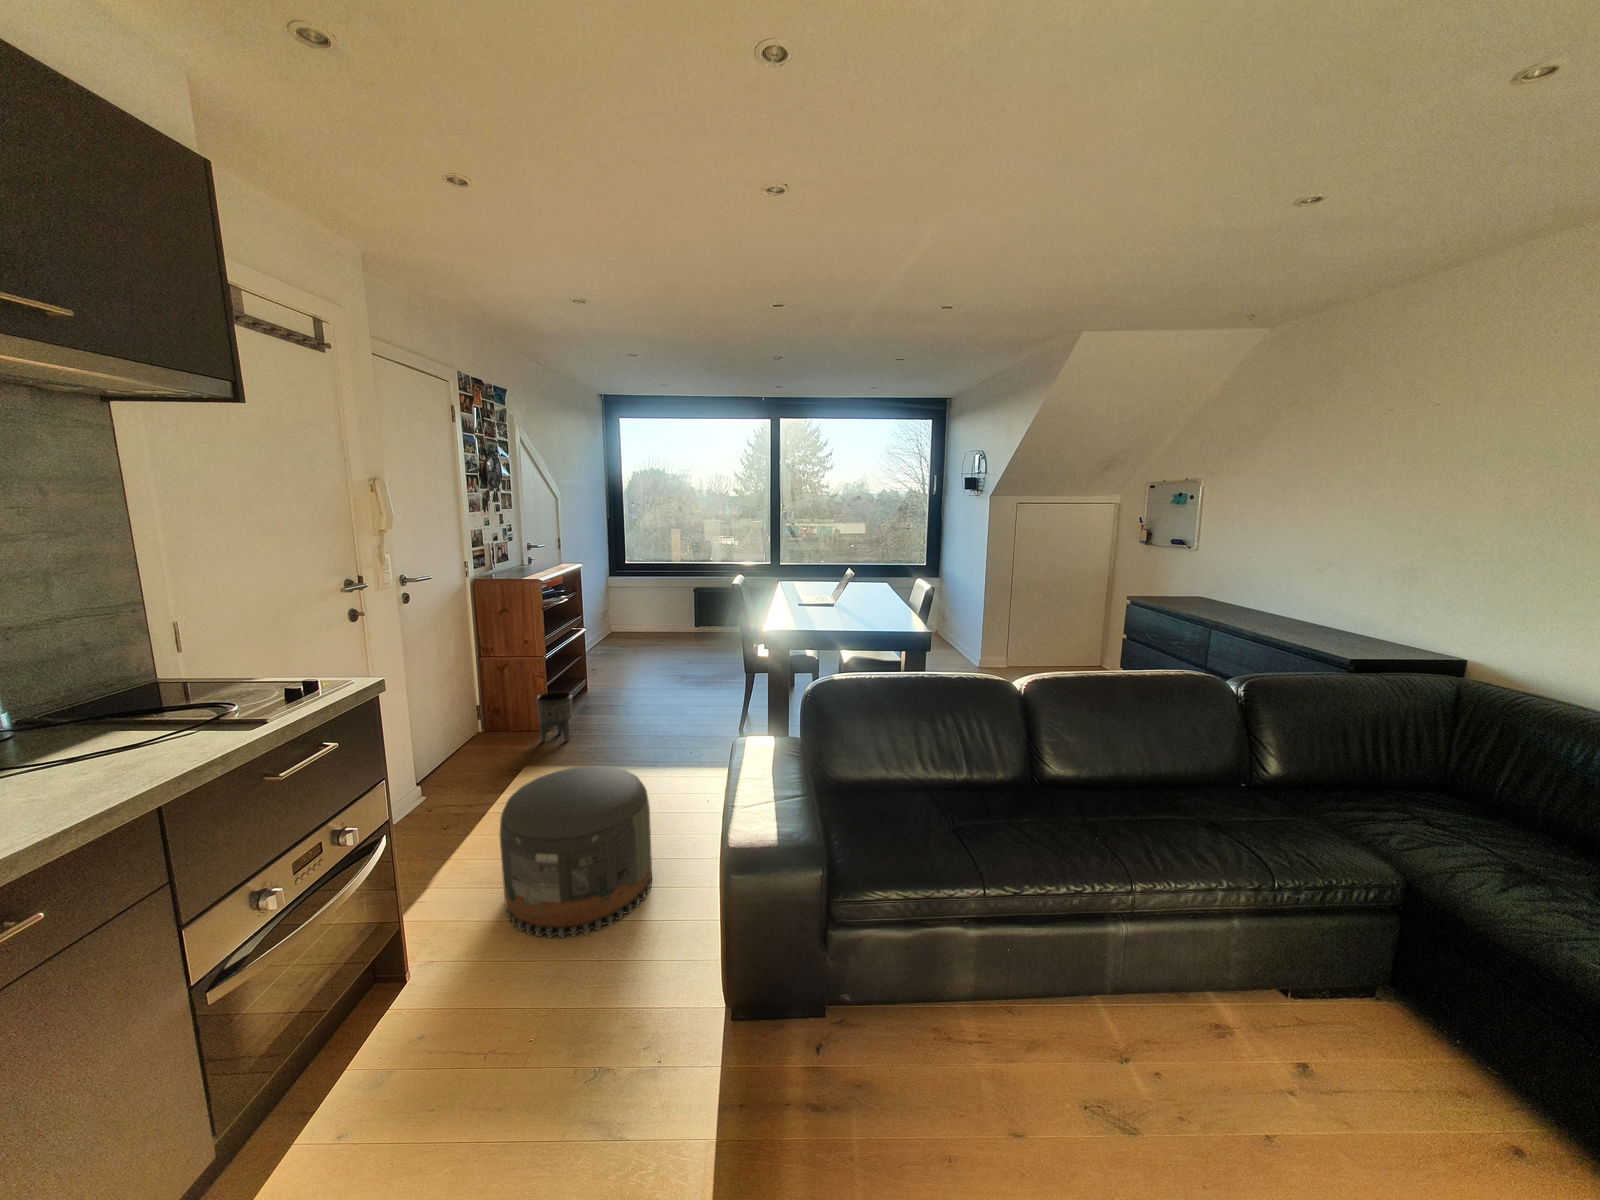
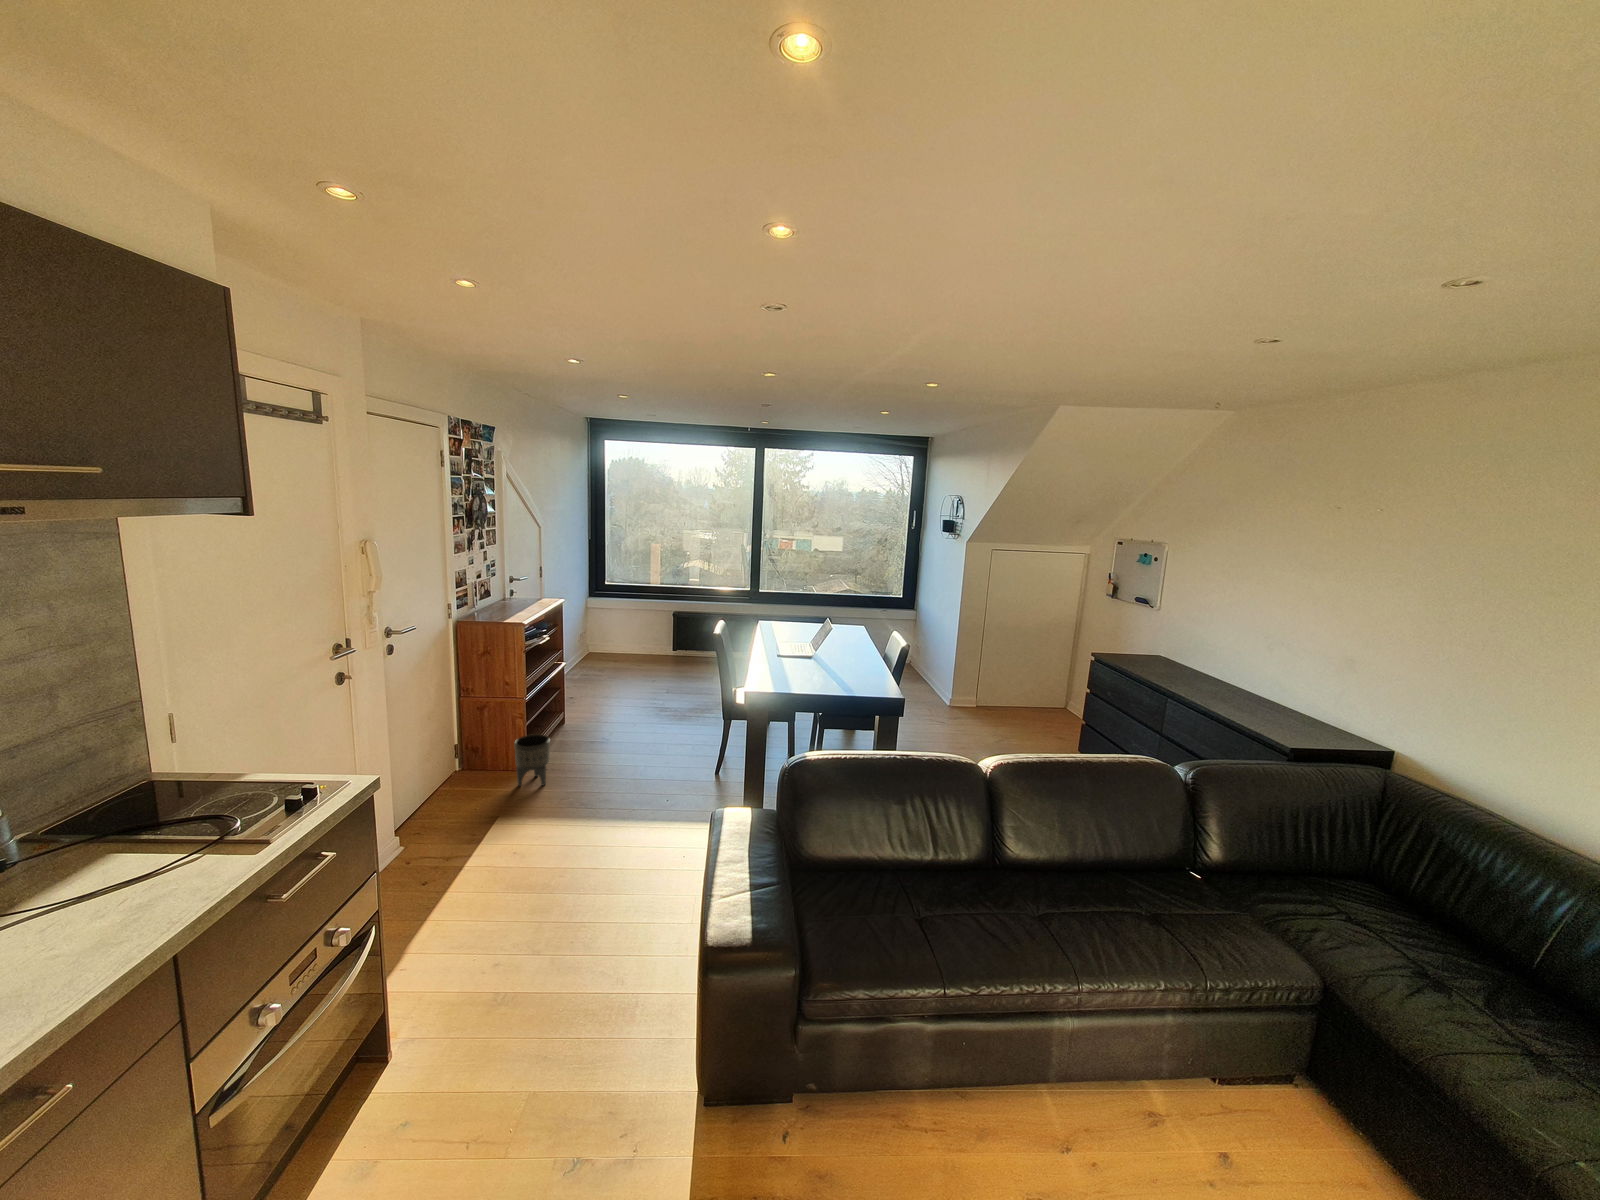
pouf: present [500,766,652,938] -> none [482,834,629,1013]

